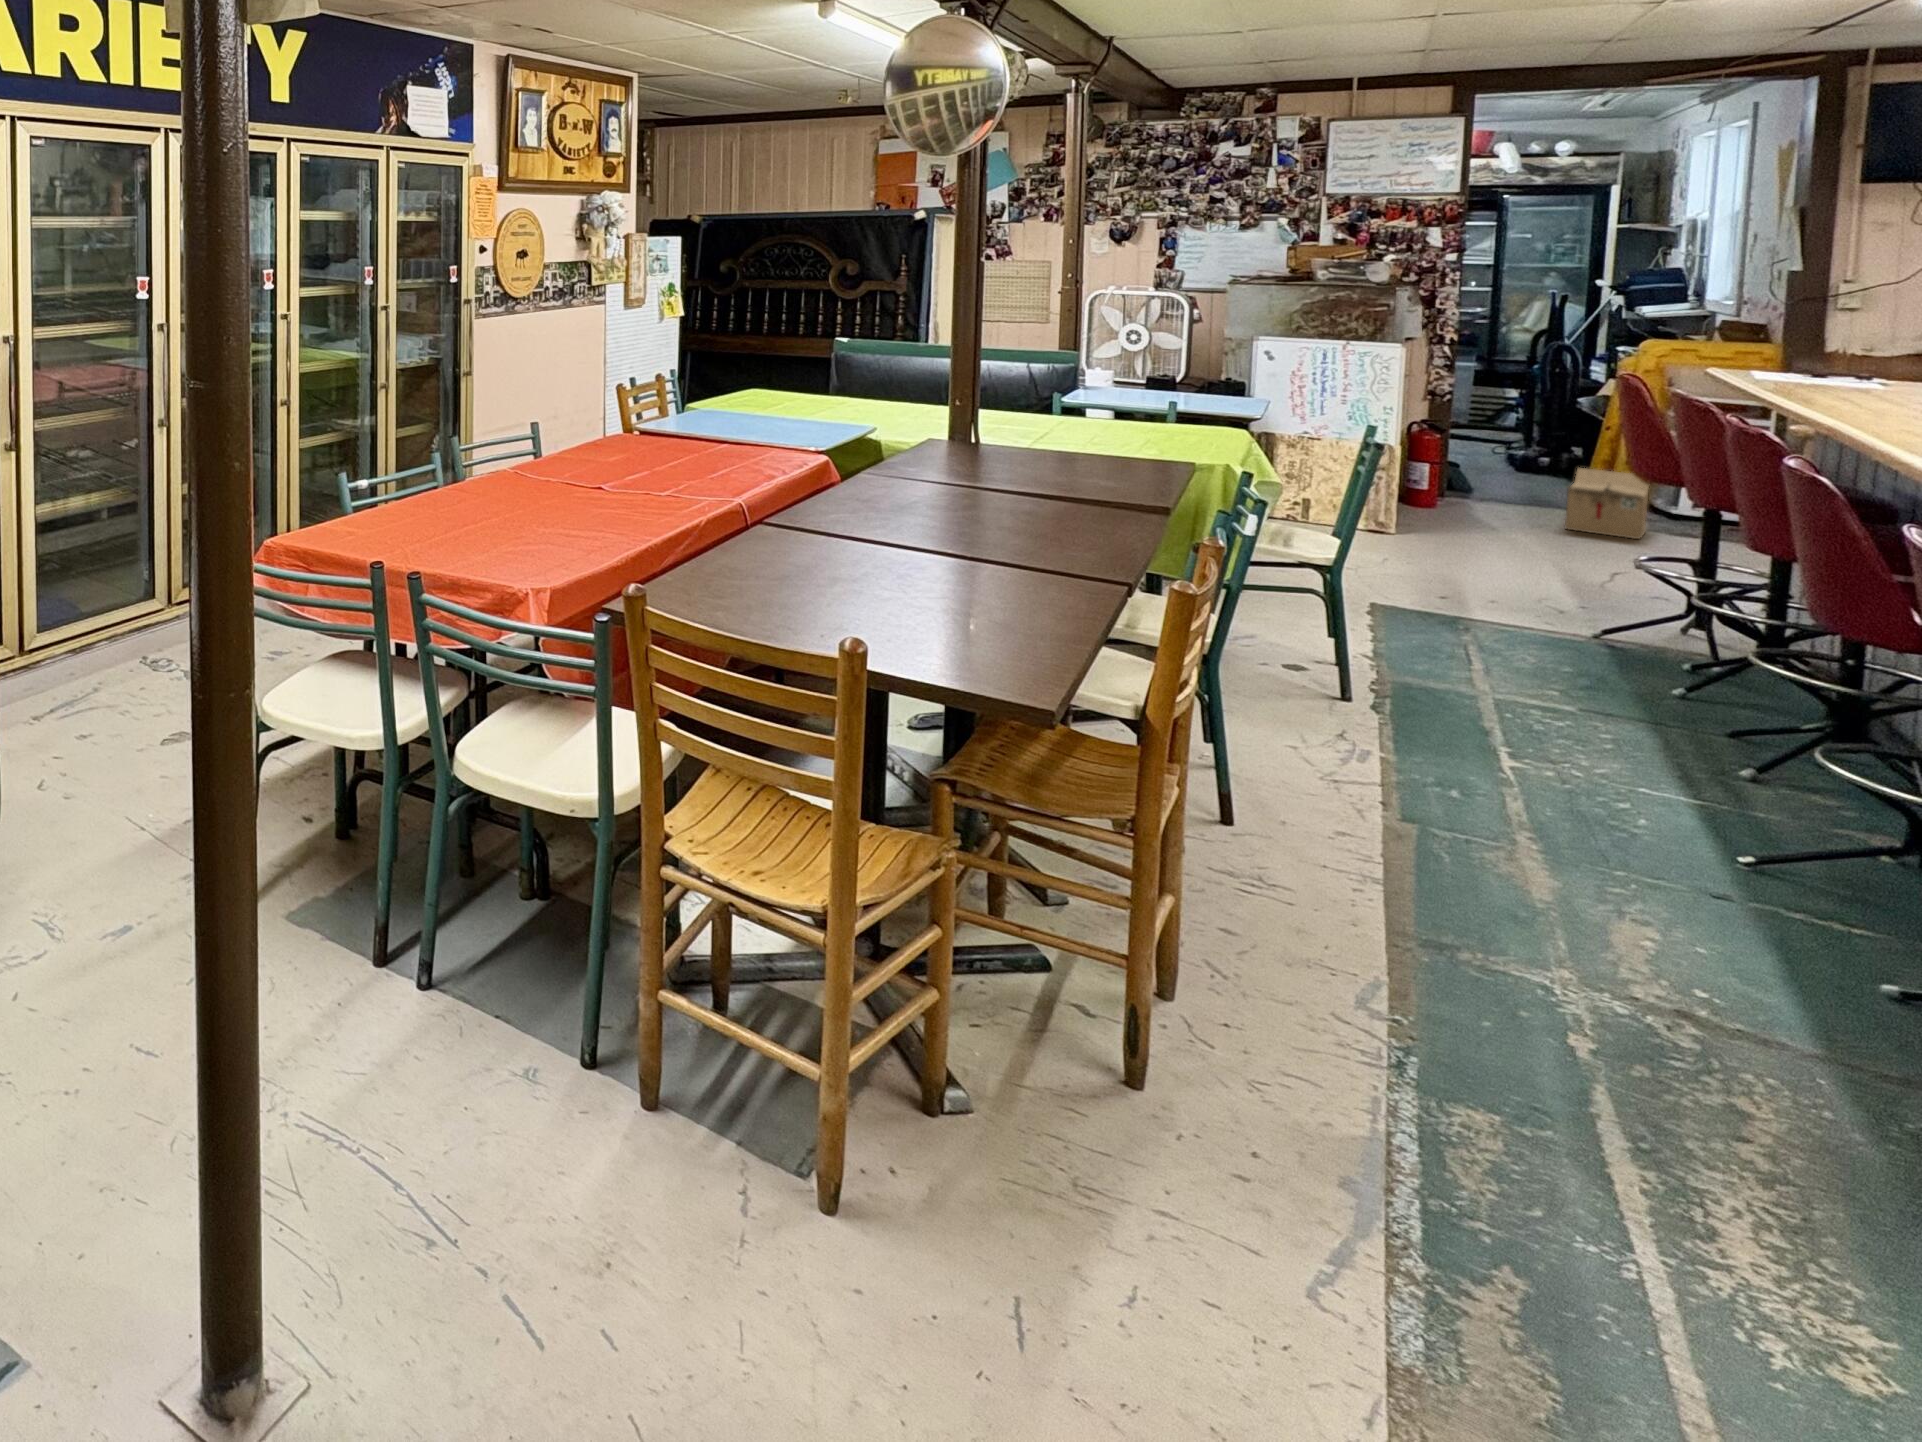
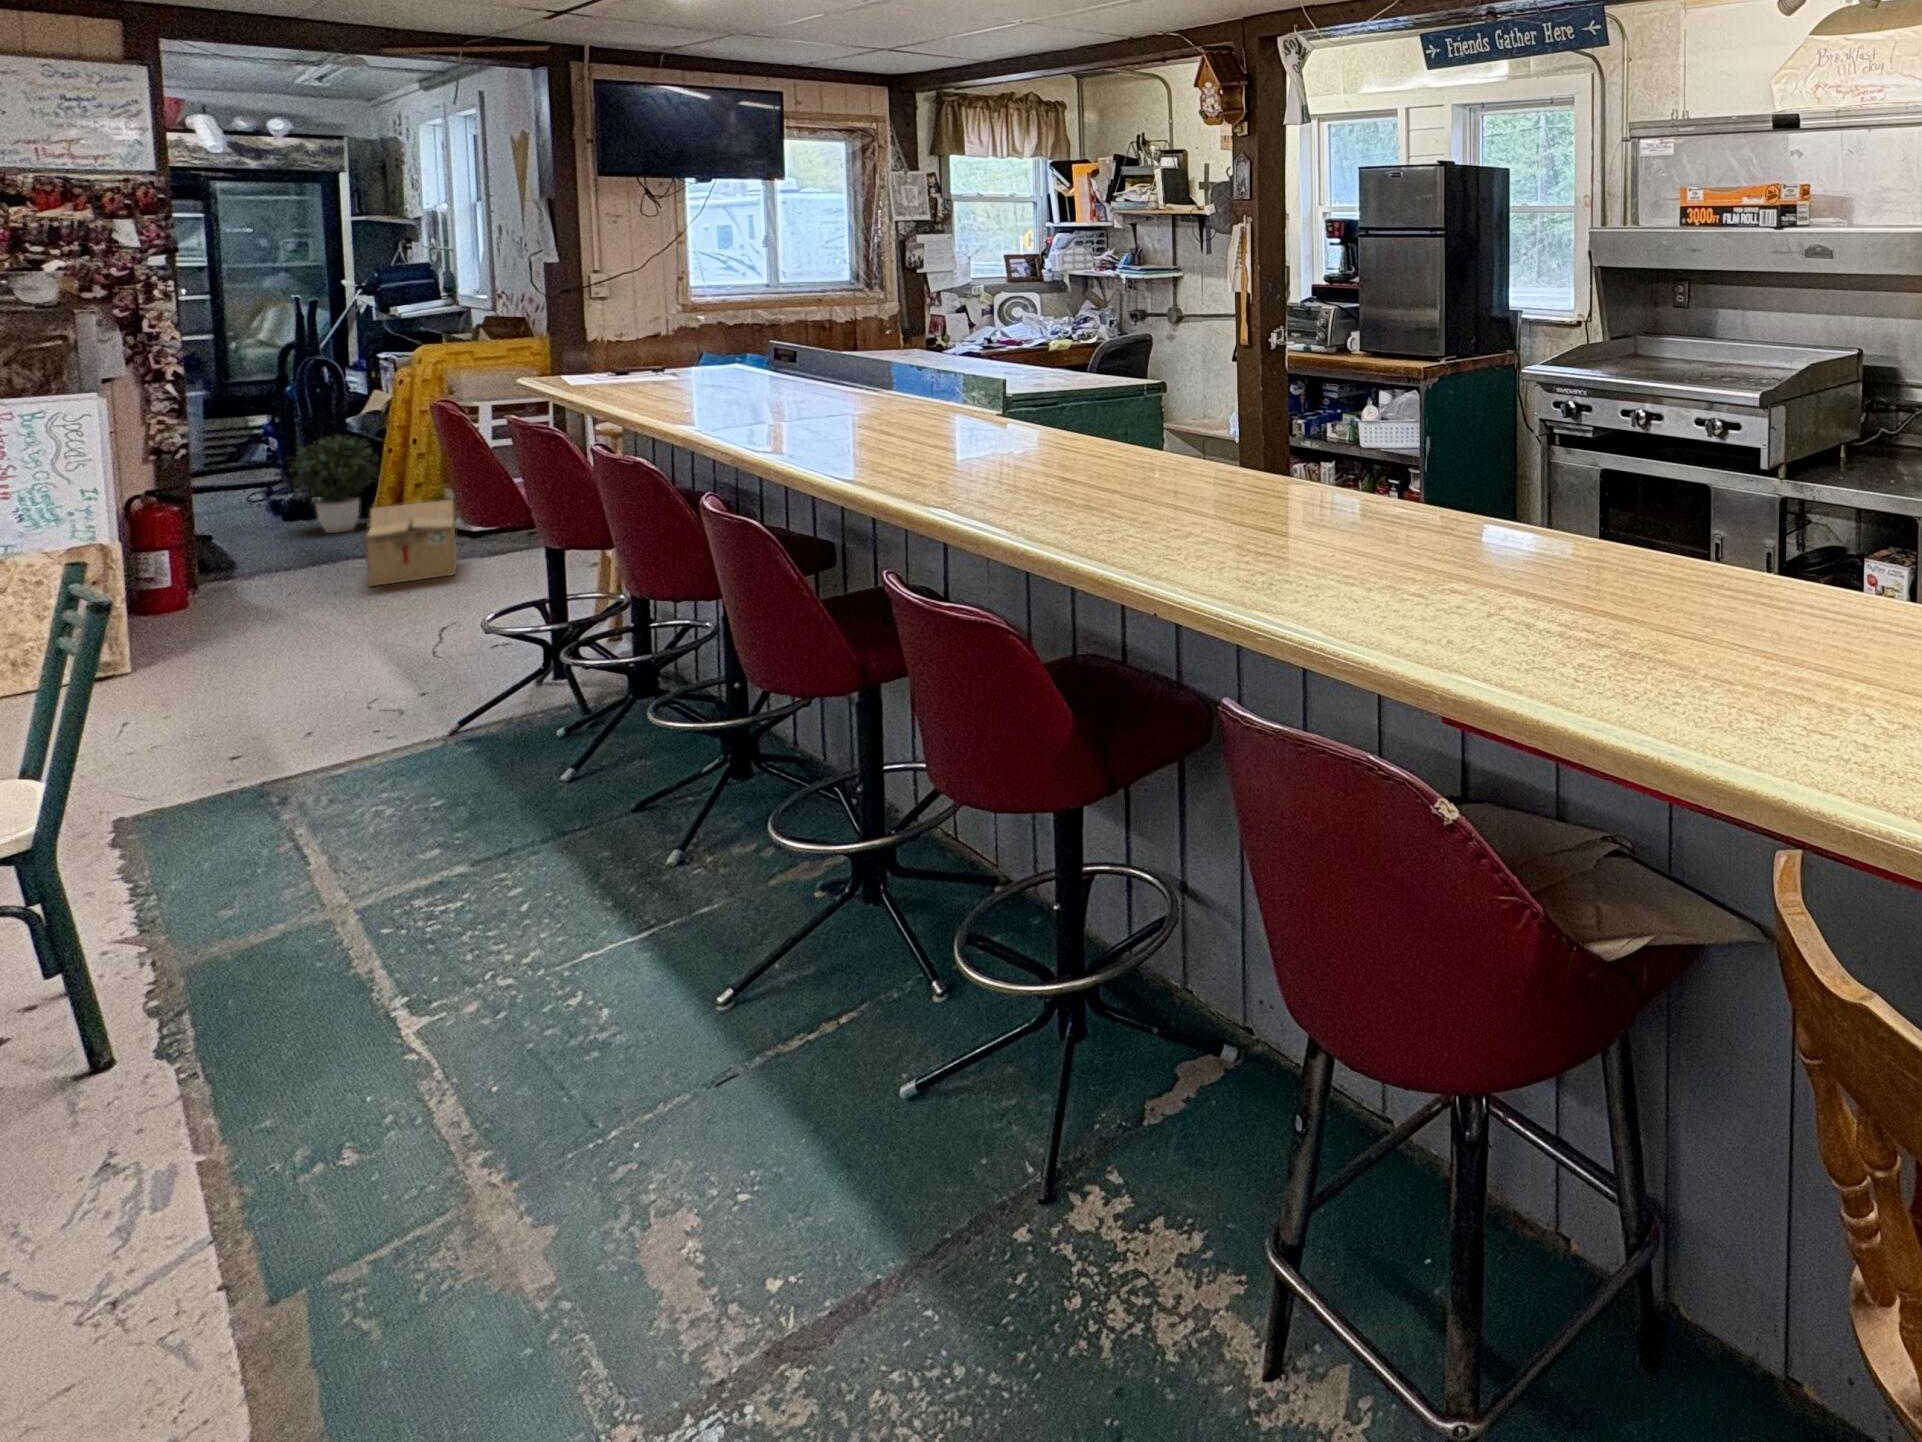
potted plant: none [1521,406,1599,488] -> present [288,435,380,533]

